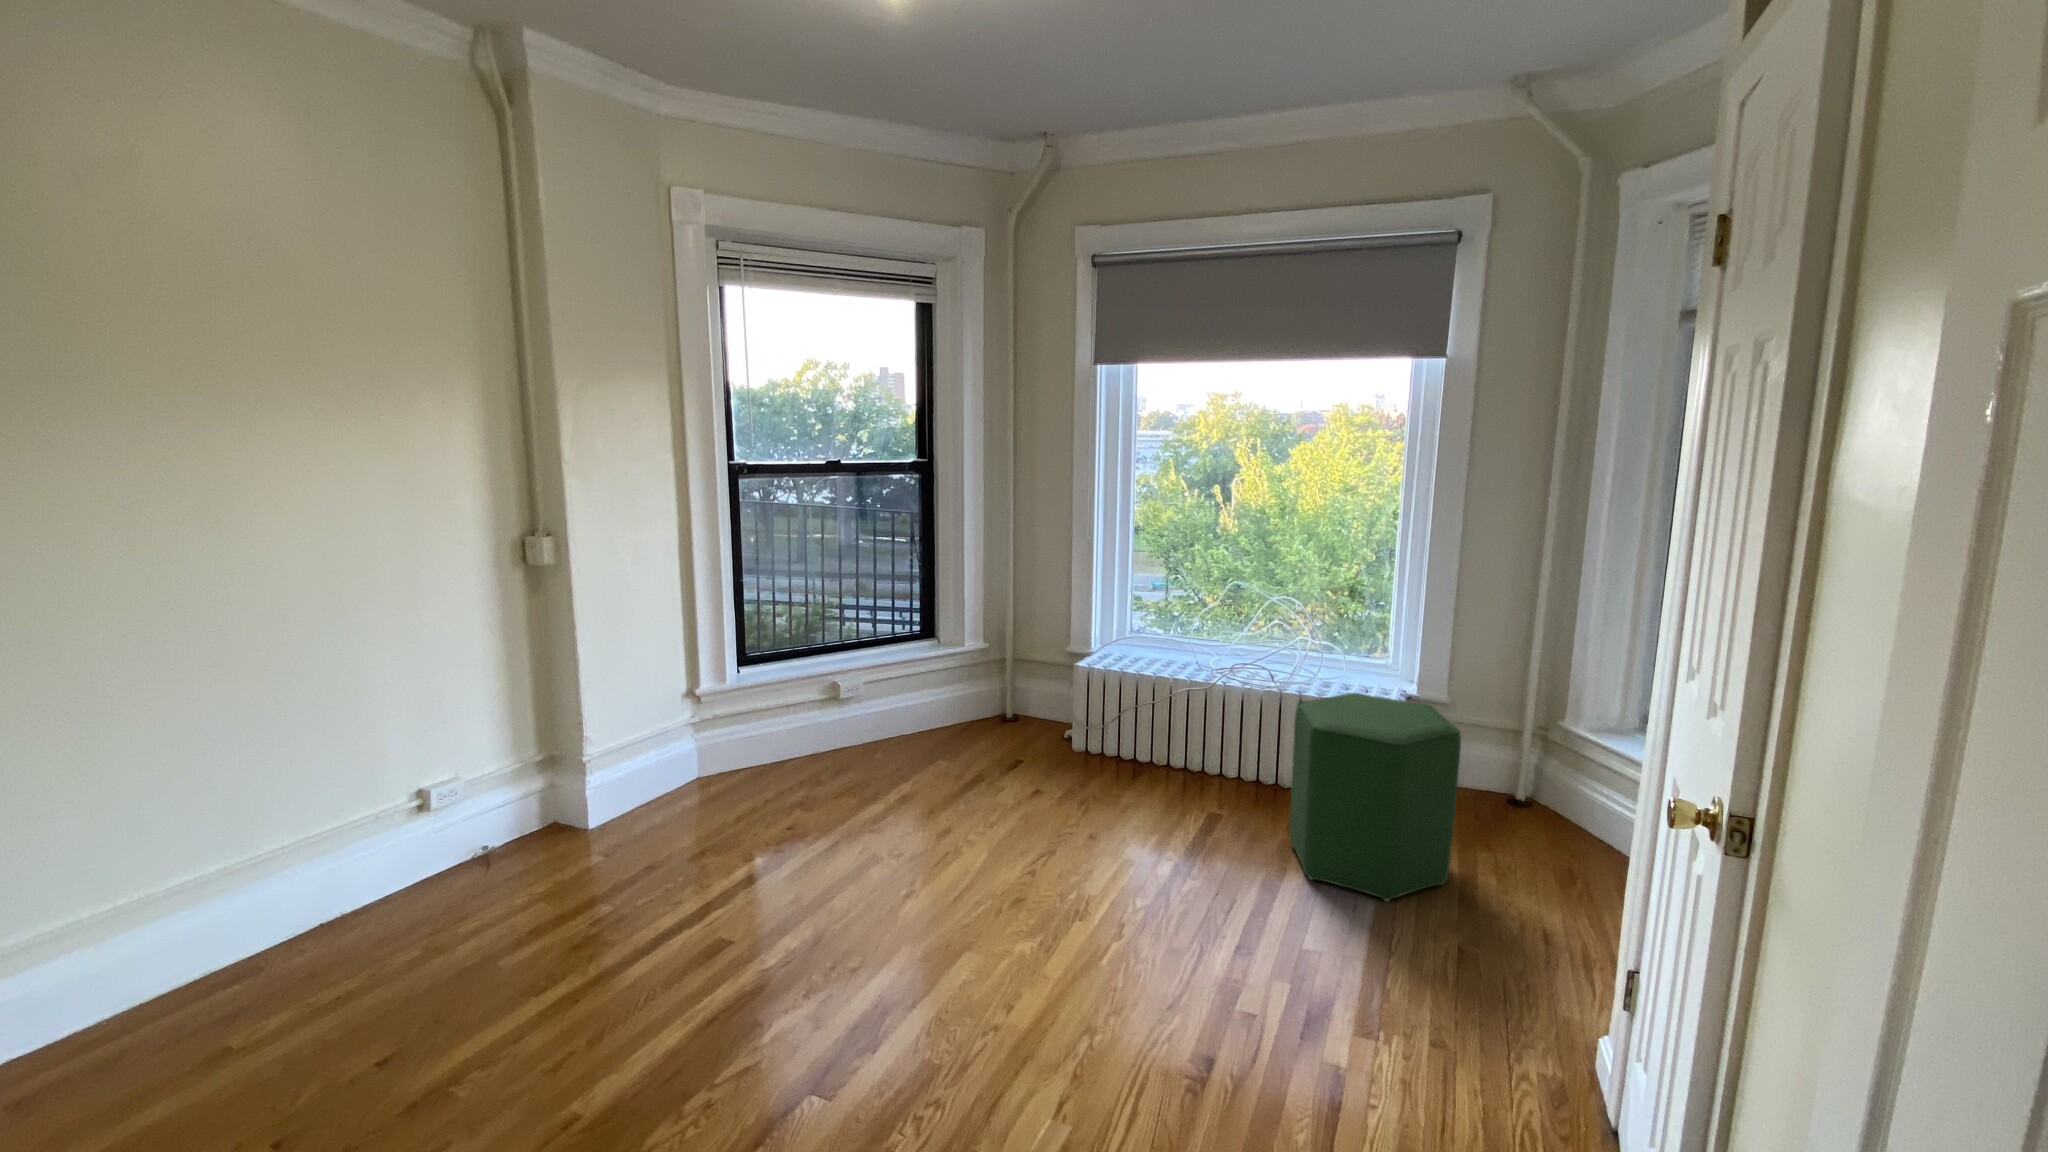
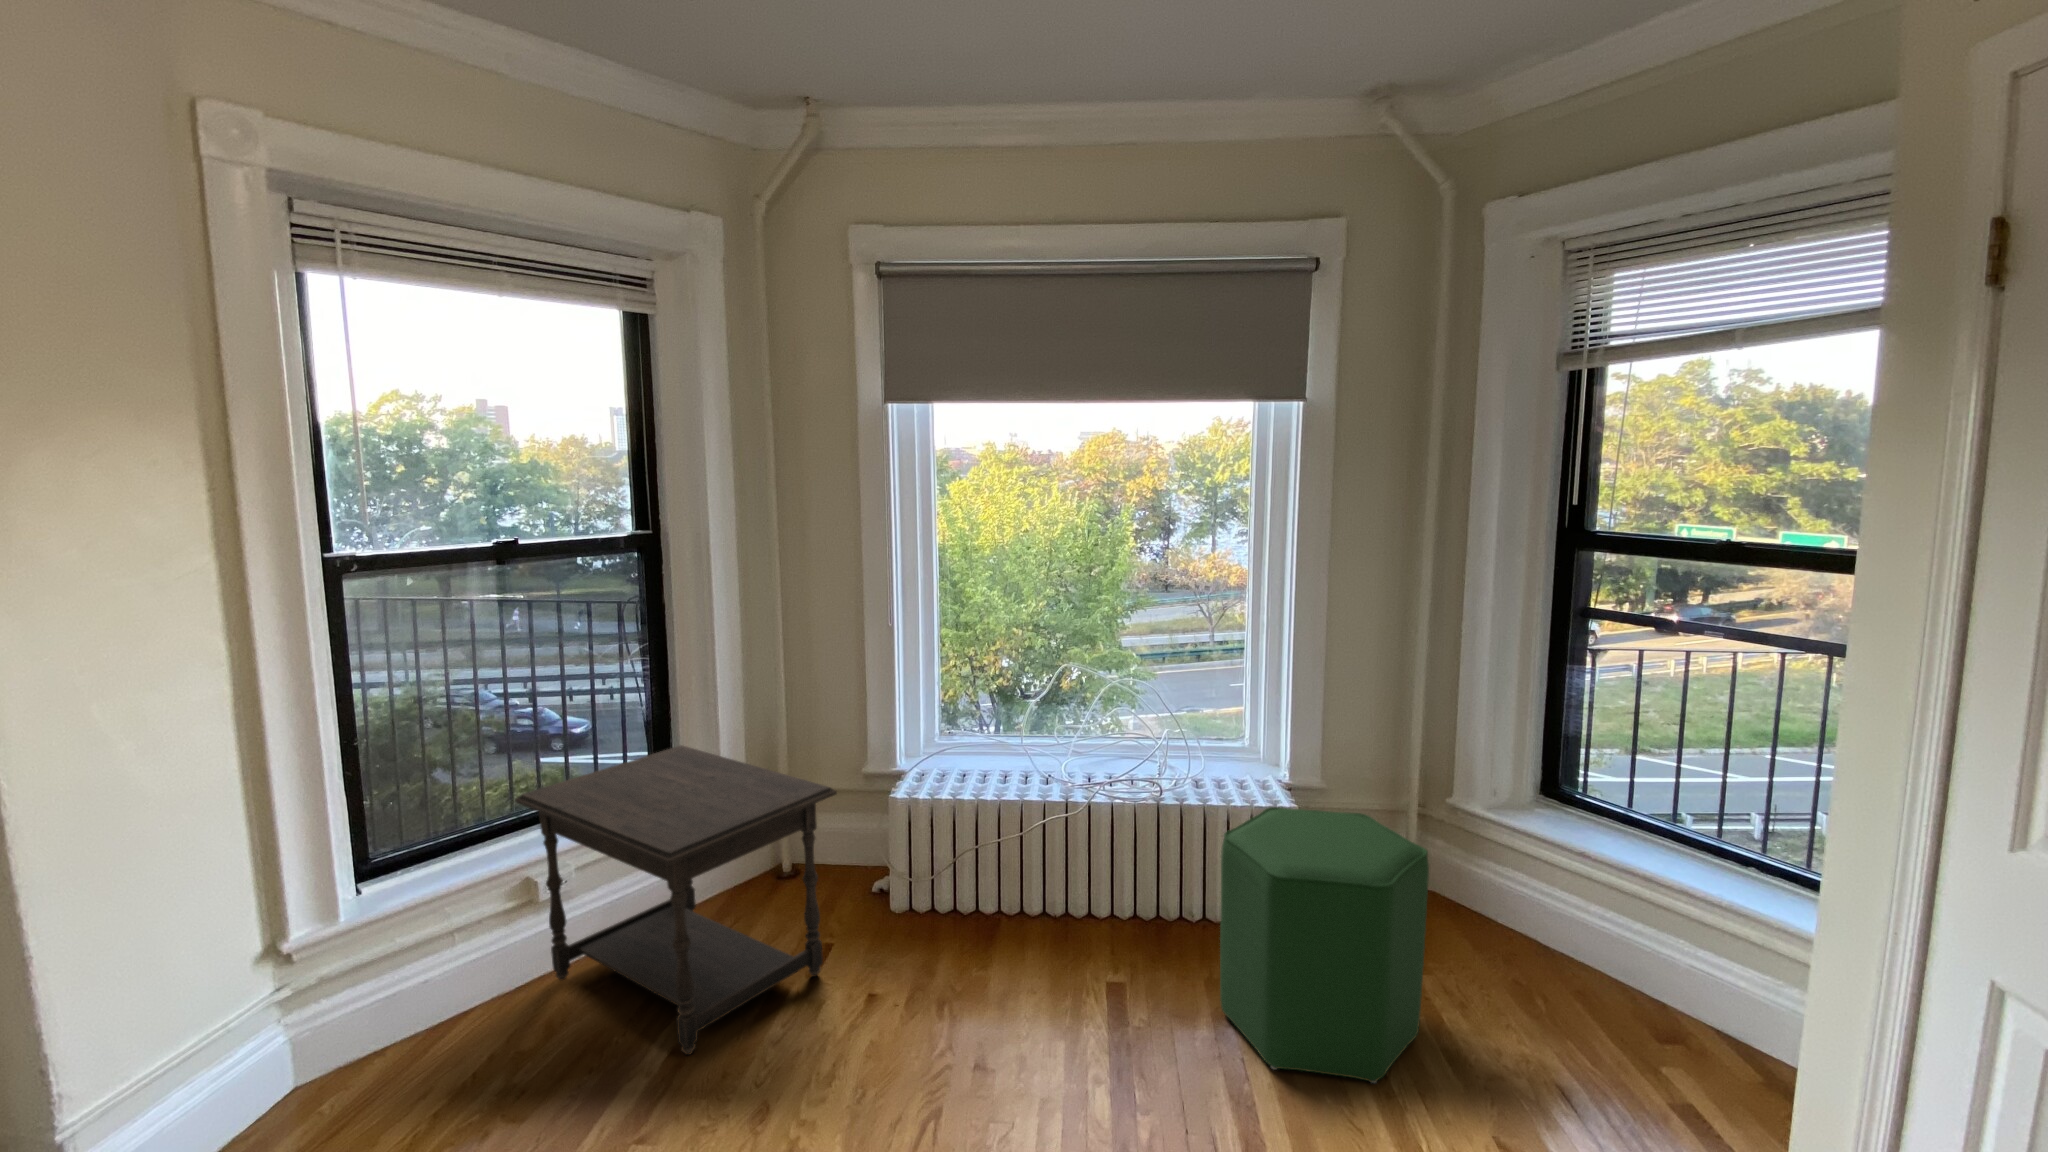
side table: none [827,611,1026,800] -> present [515,745,837,1055]

